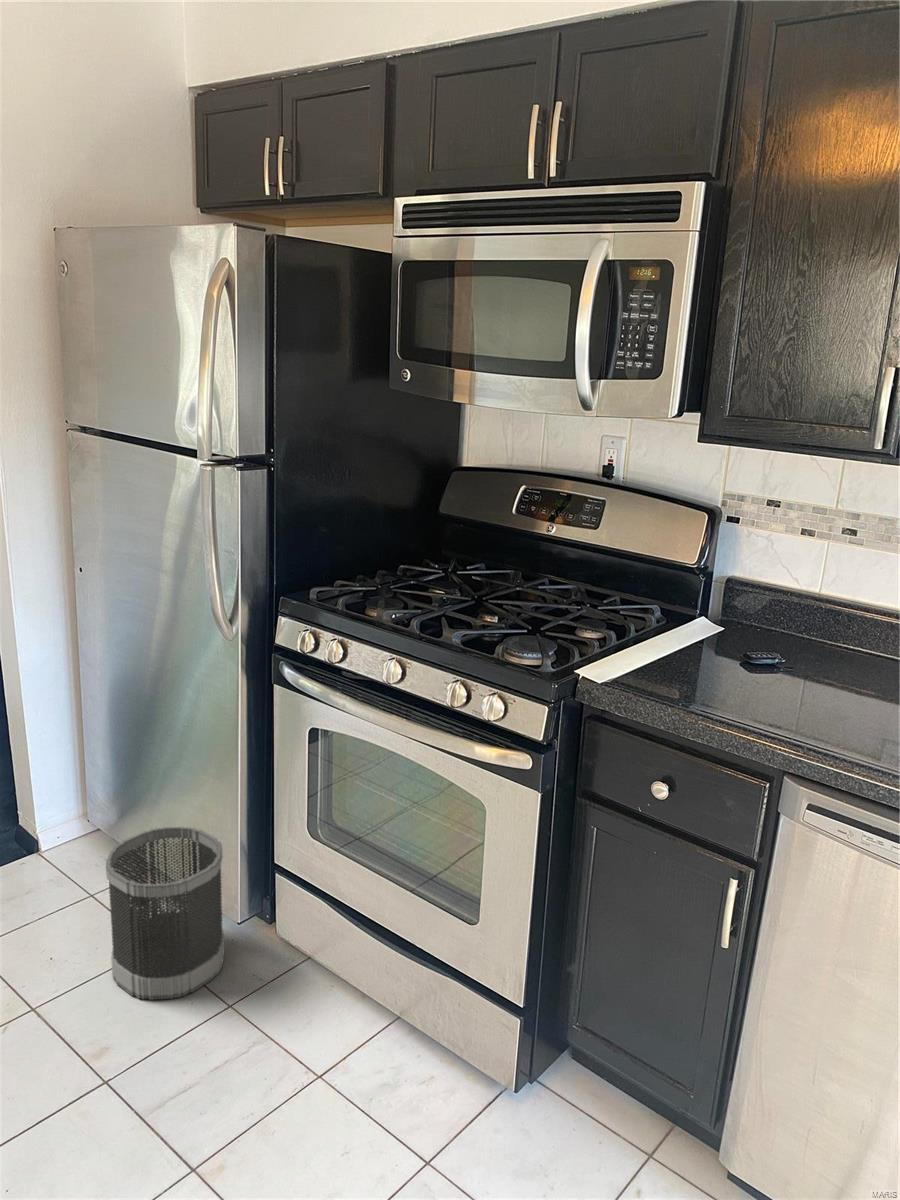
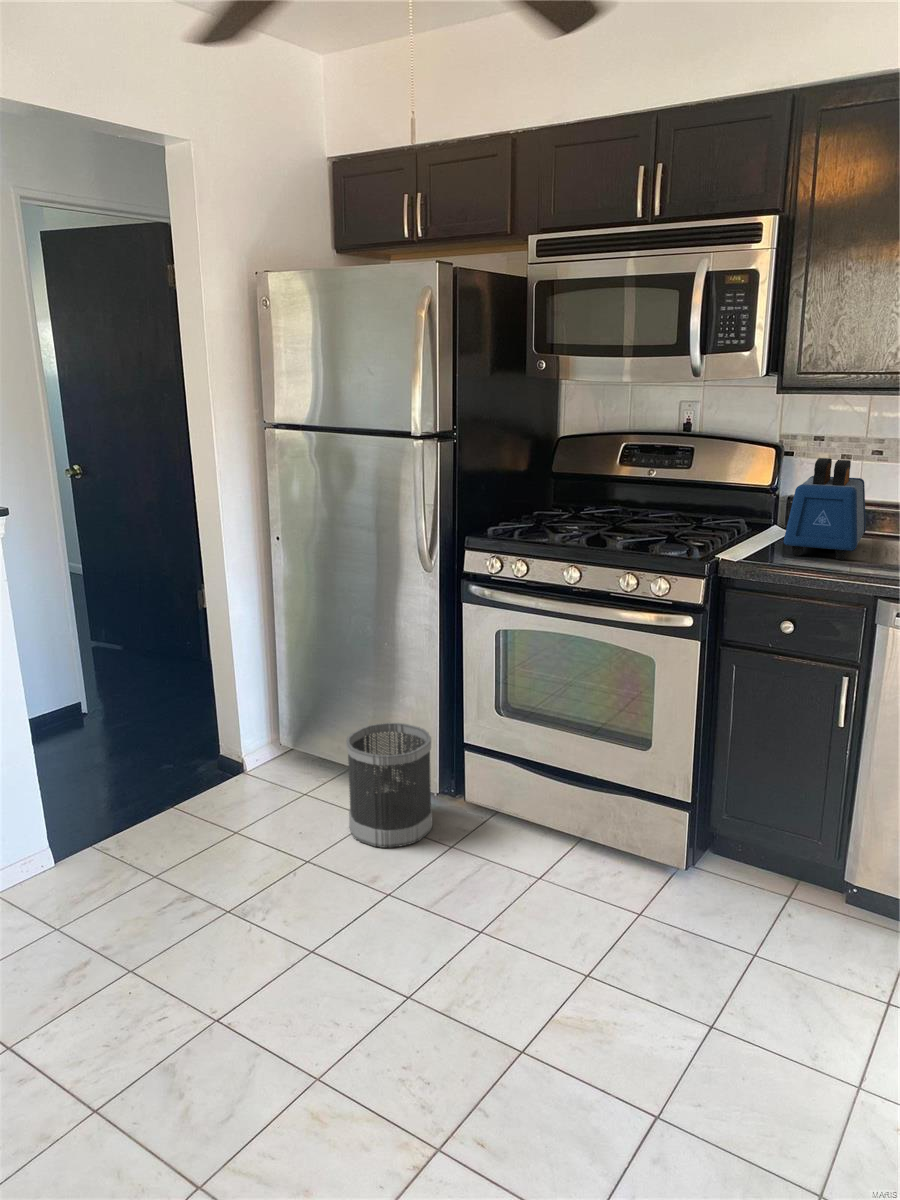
toaster: none [681,538,816,695] -> present [784,458,866,560]

